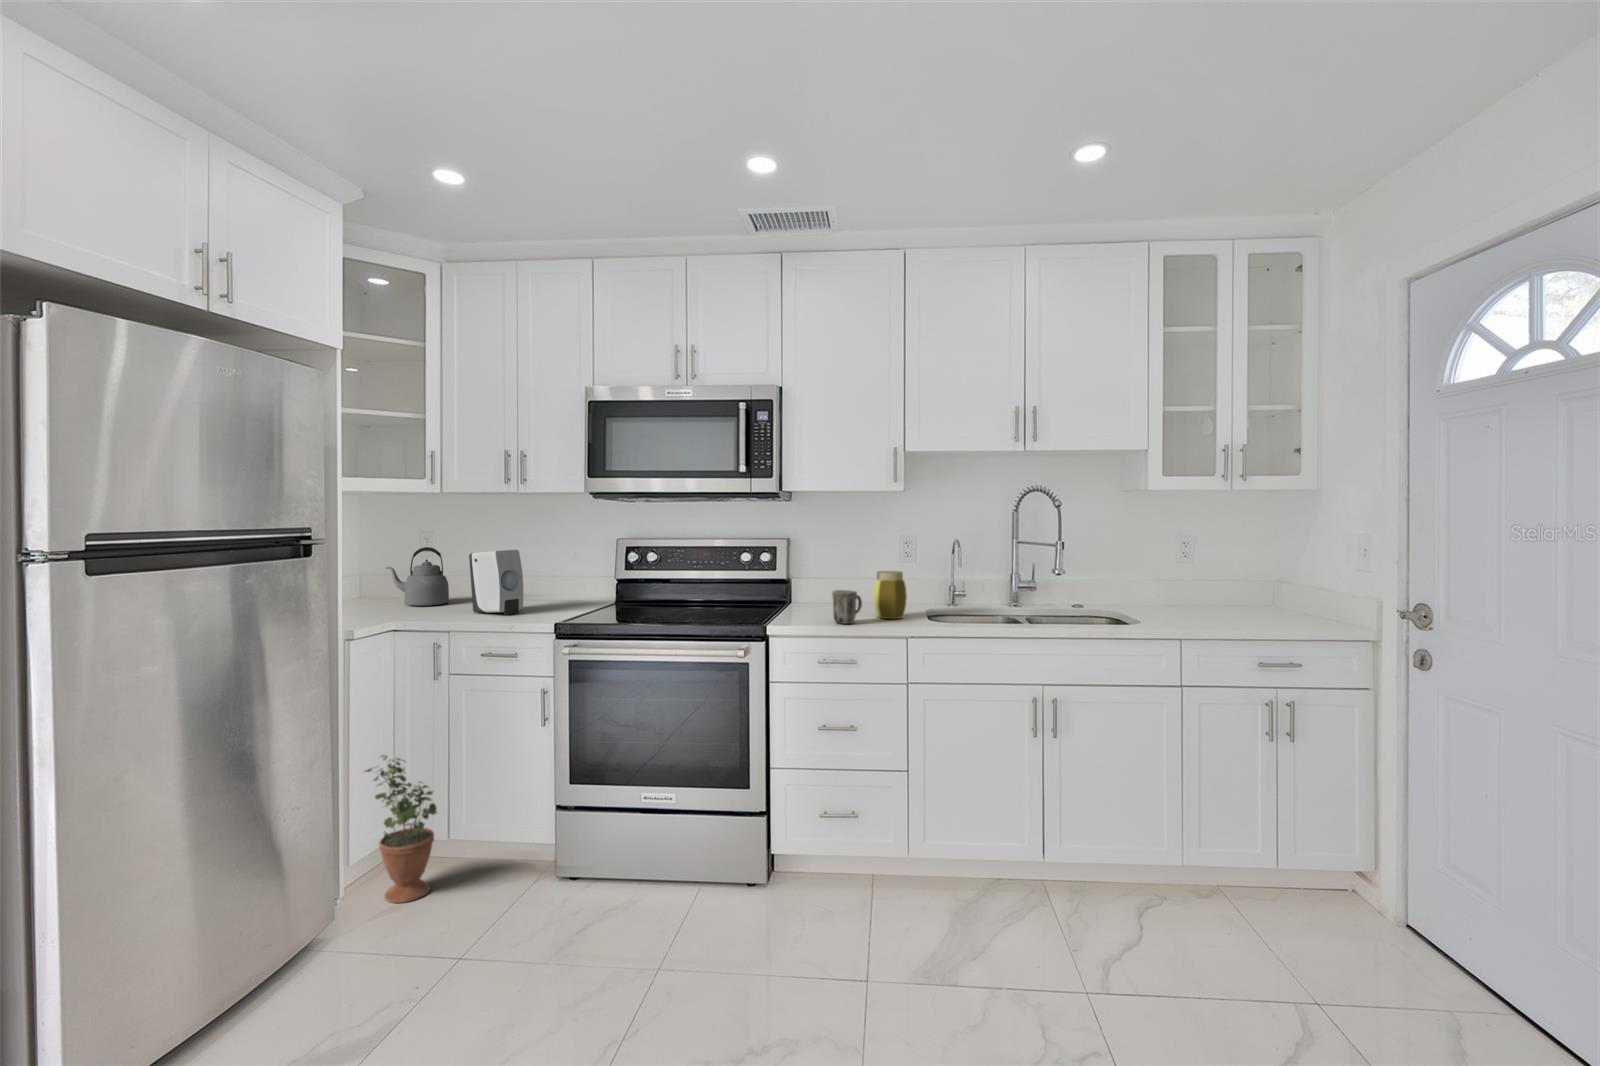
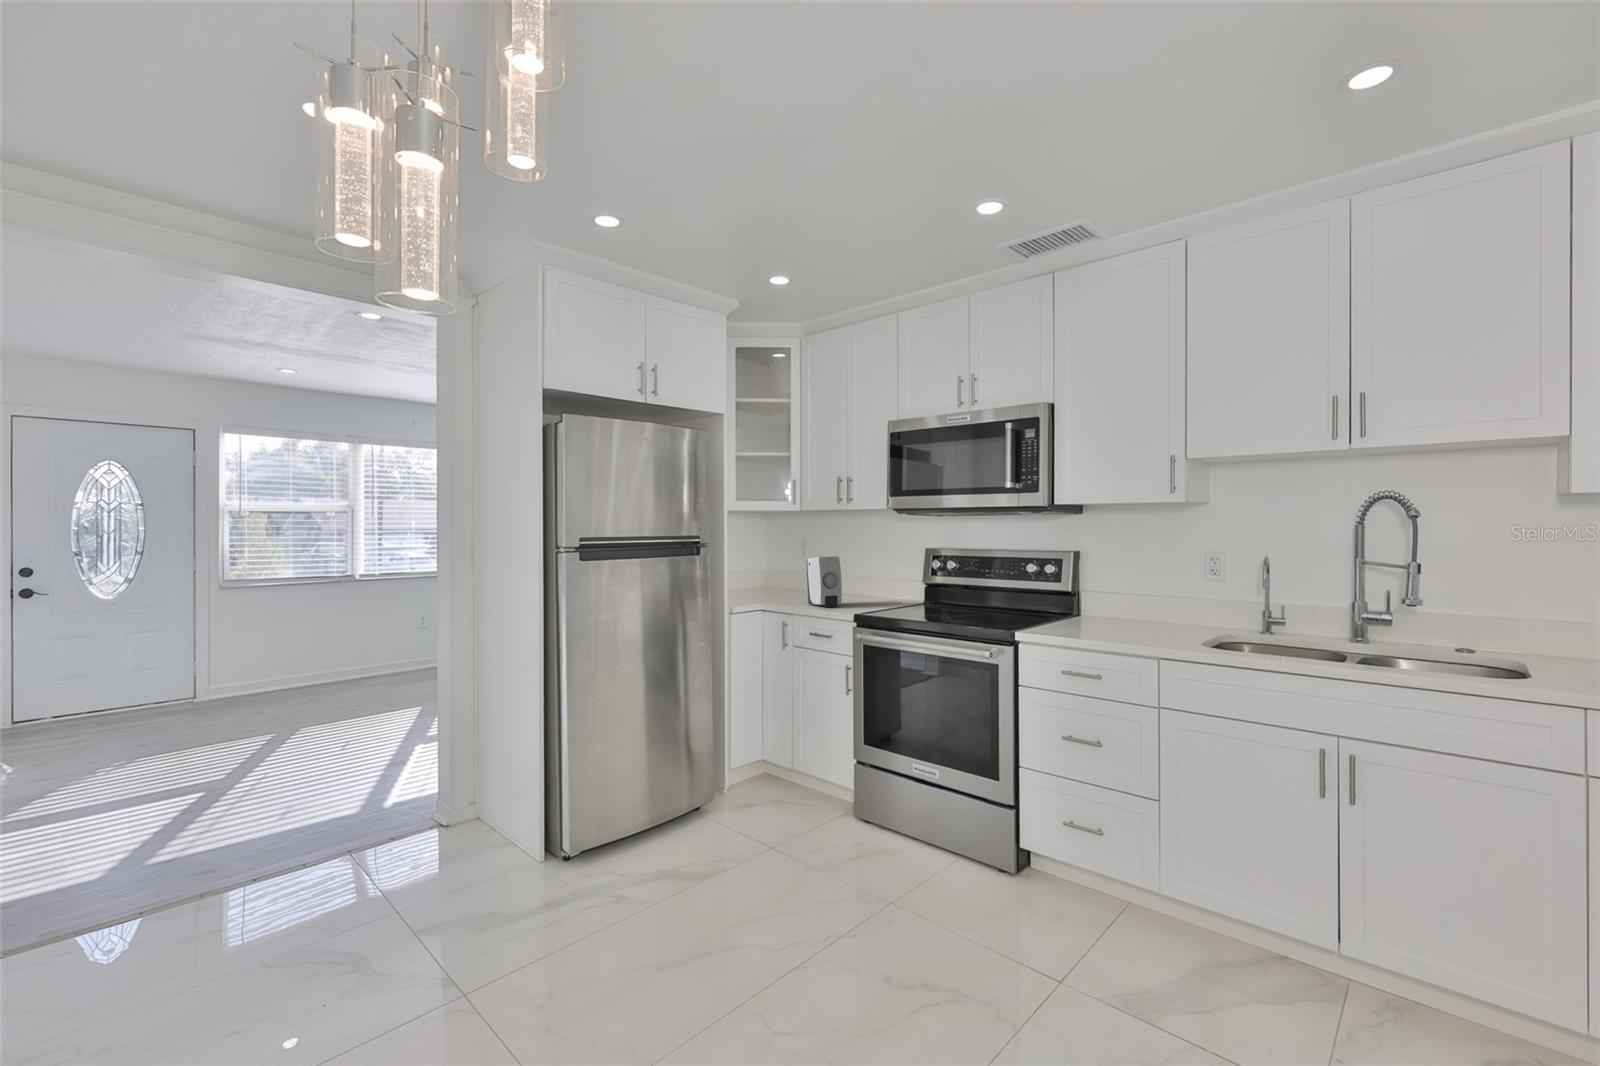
kettle: present [386,547,449,606] -> none [766,554,806,598]
jar: present [873,571,907,619] -> none [1144,585,1180,637]
mug: present [832,590,862,624] -> none [1085,602,1121,637]
potted plant: present [365,755,437,903] -> none [725,701,768,811]

